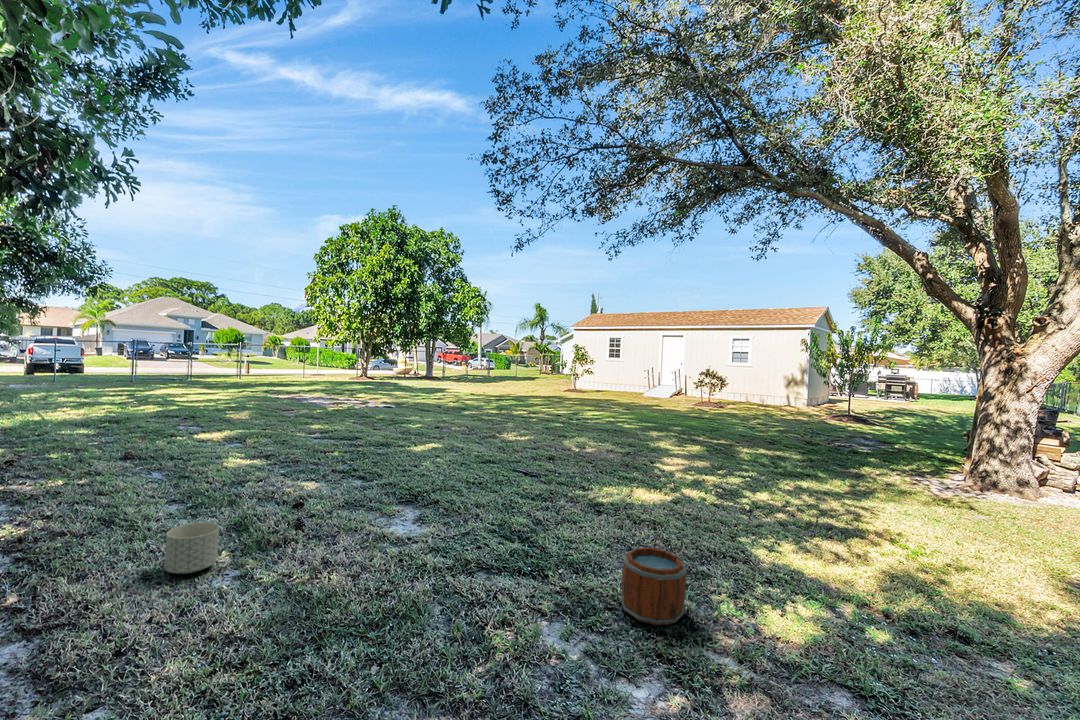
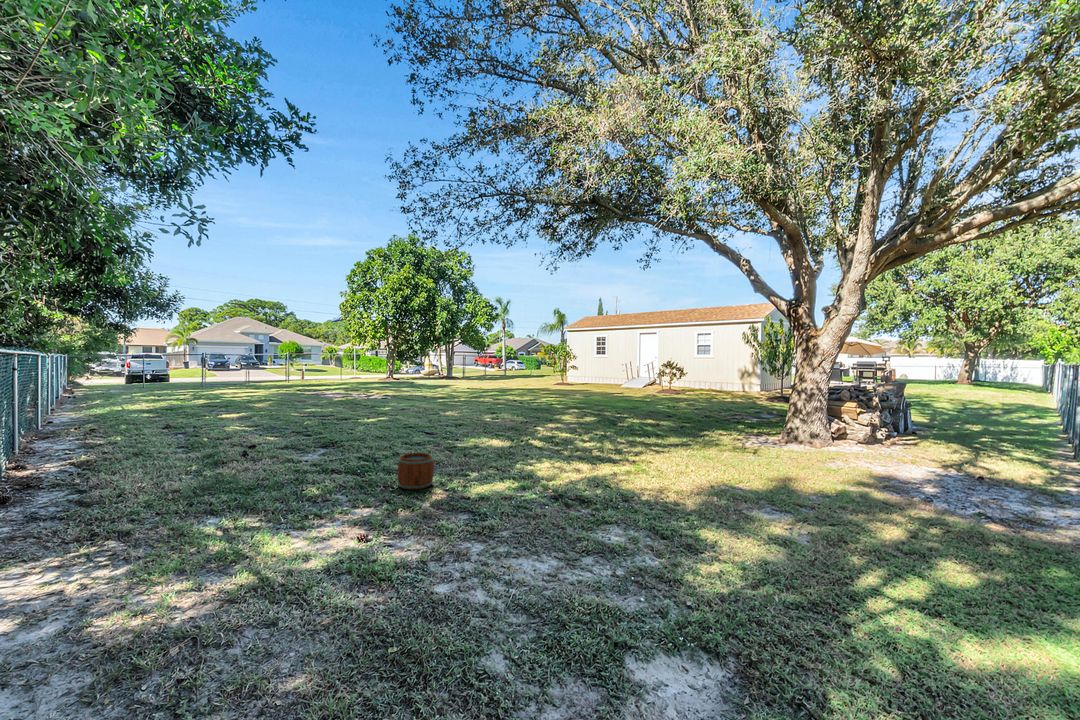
planter: present [164,522,219,574] -> none [165,444,195,470]

